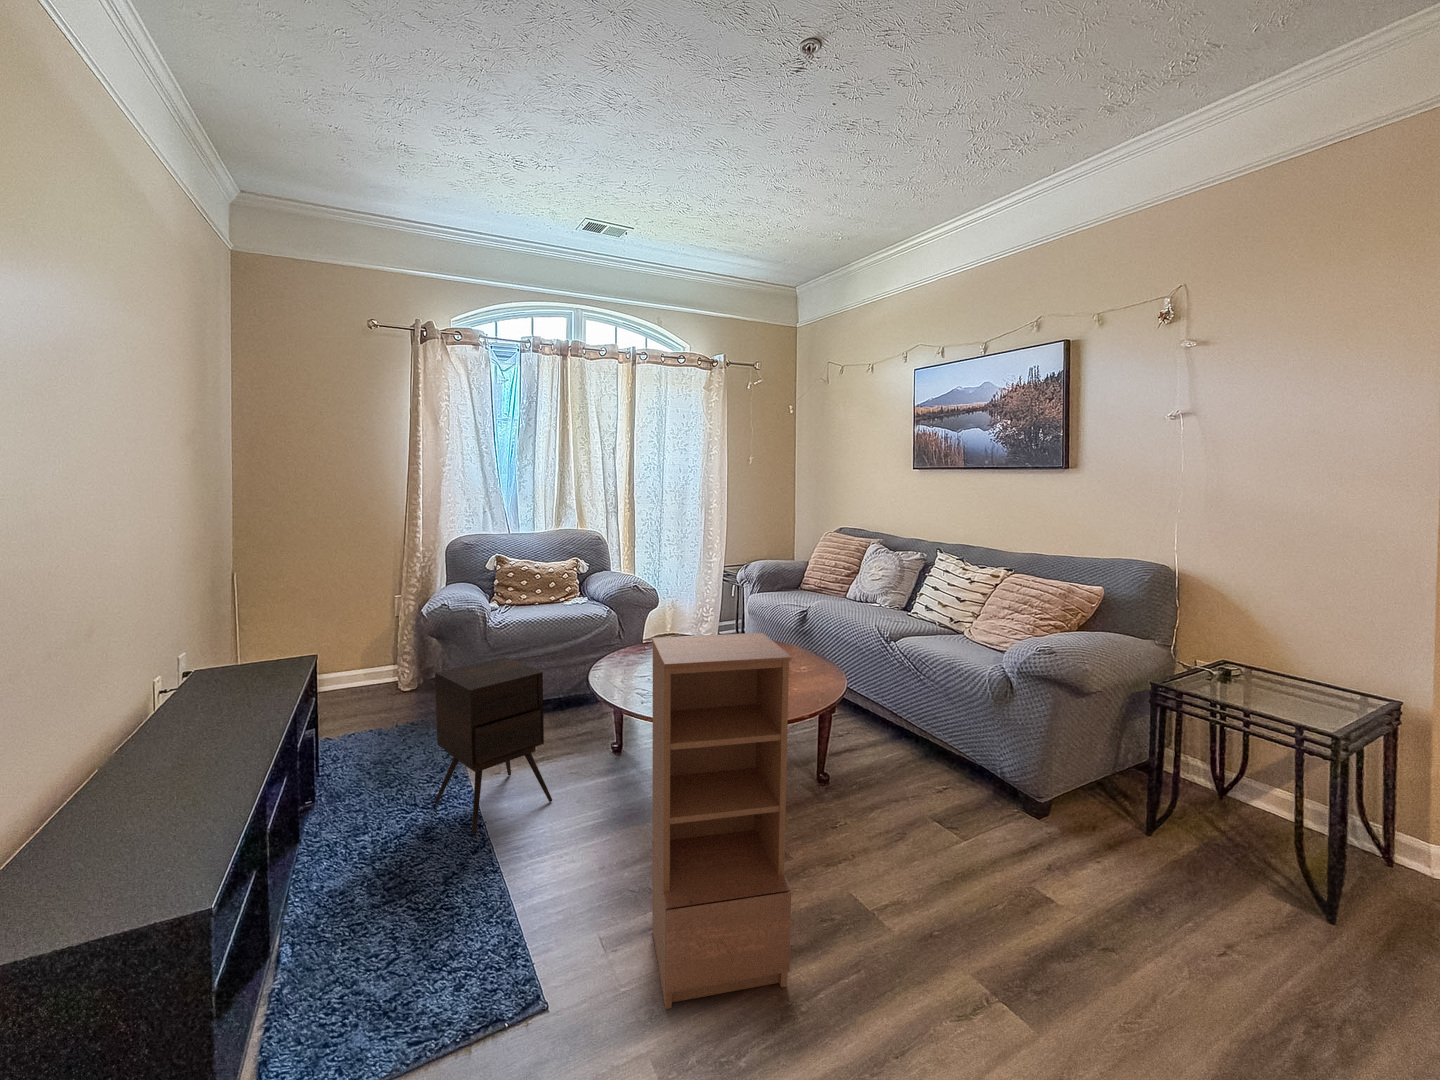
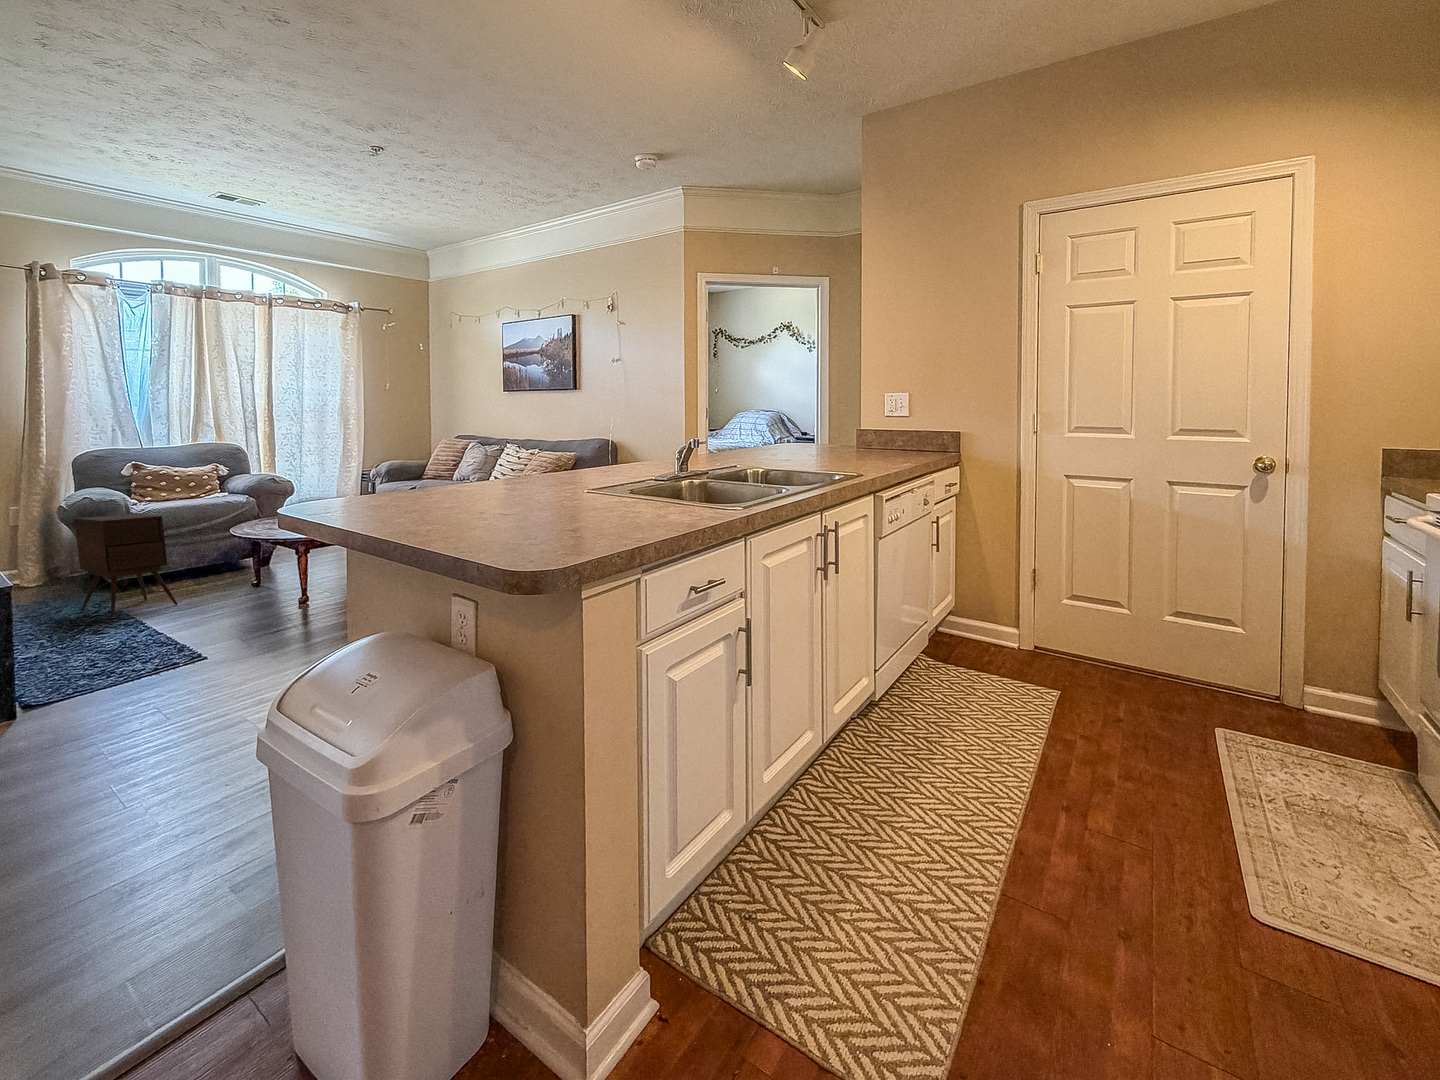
bookcase: present [652,633,792,1009] -> none [205,462,297,640]

